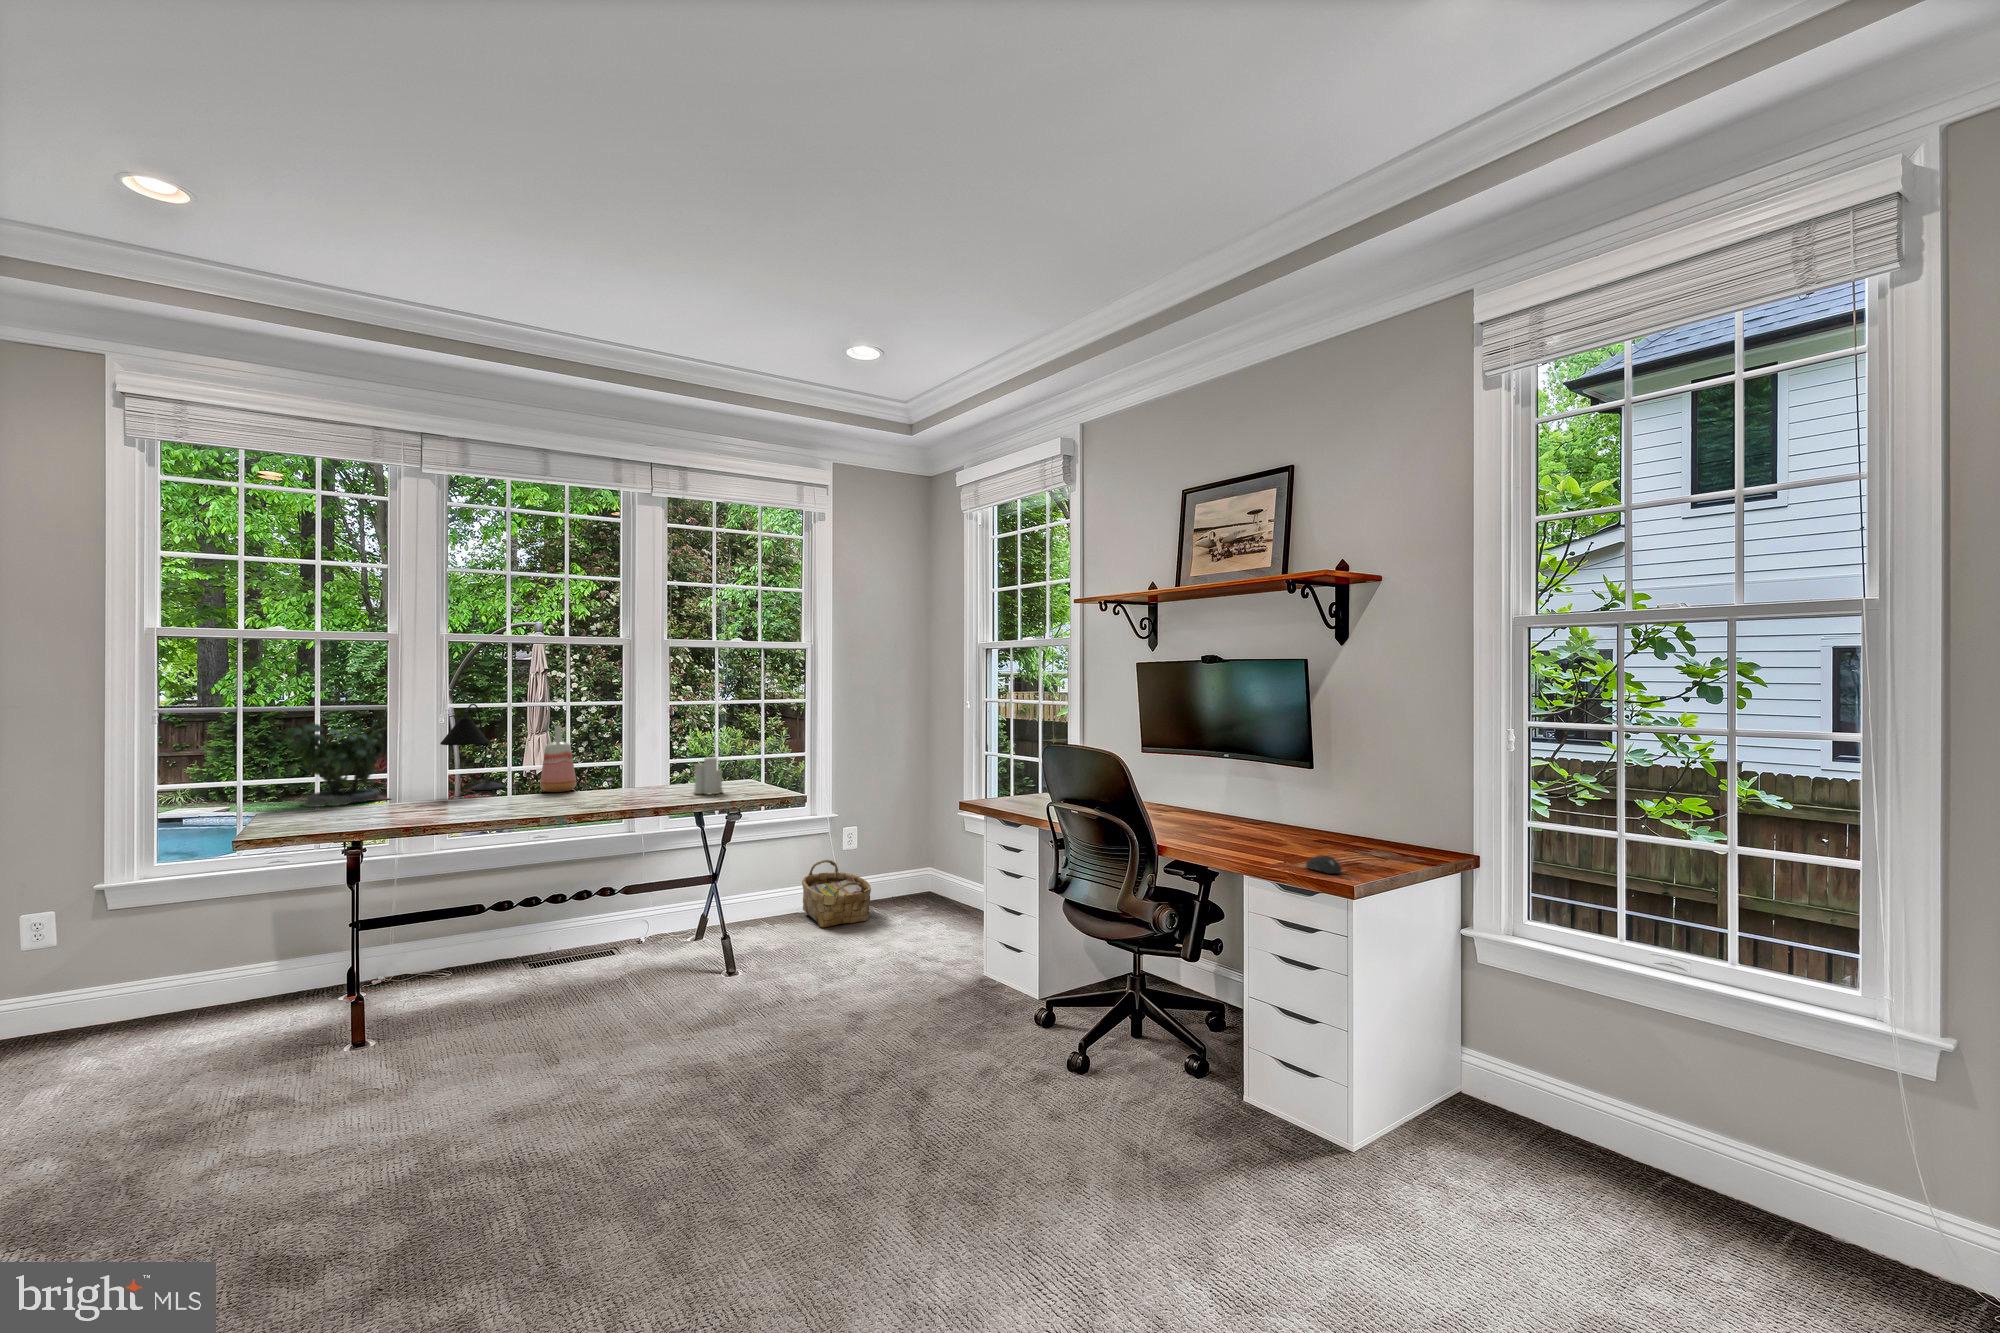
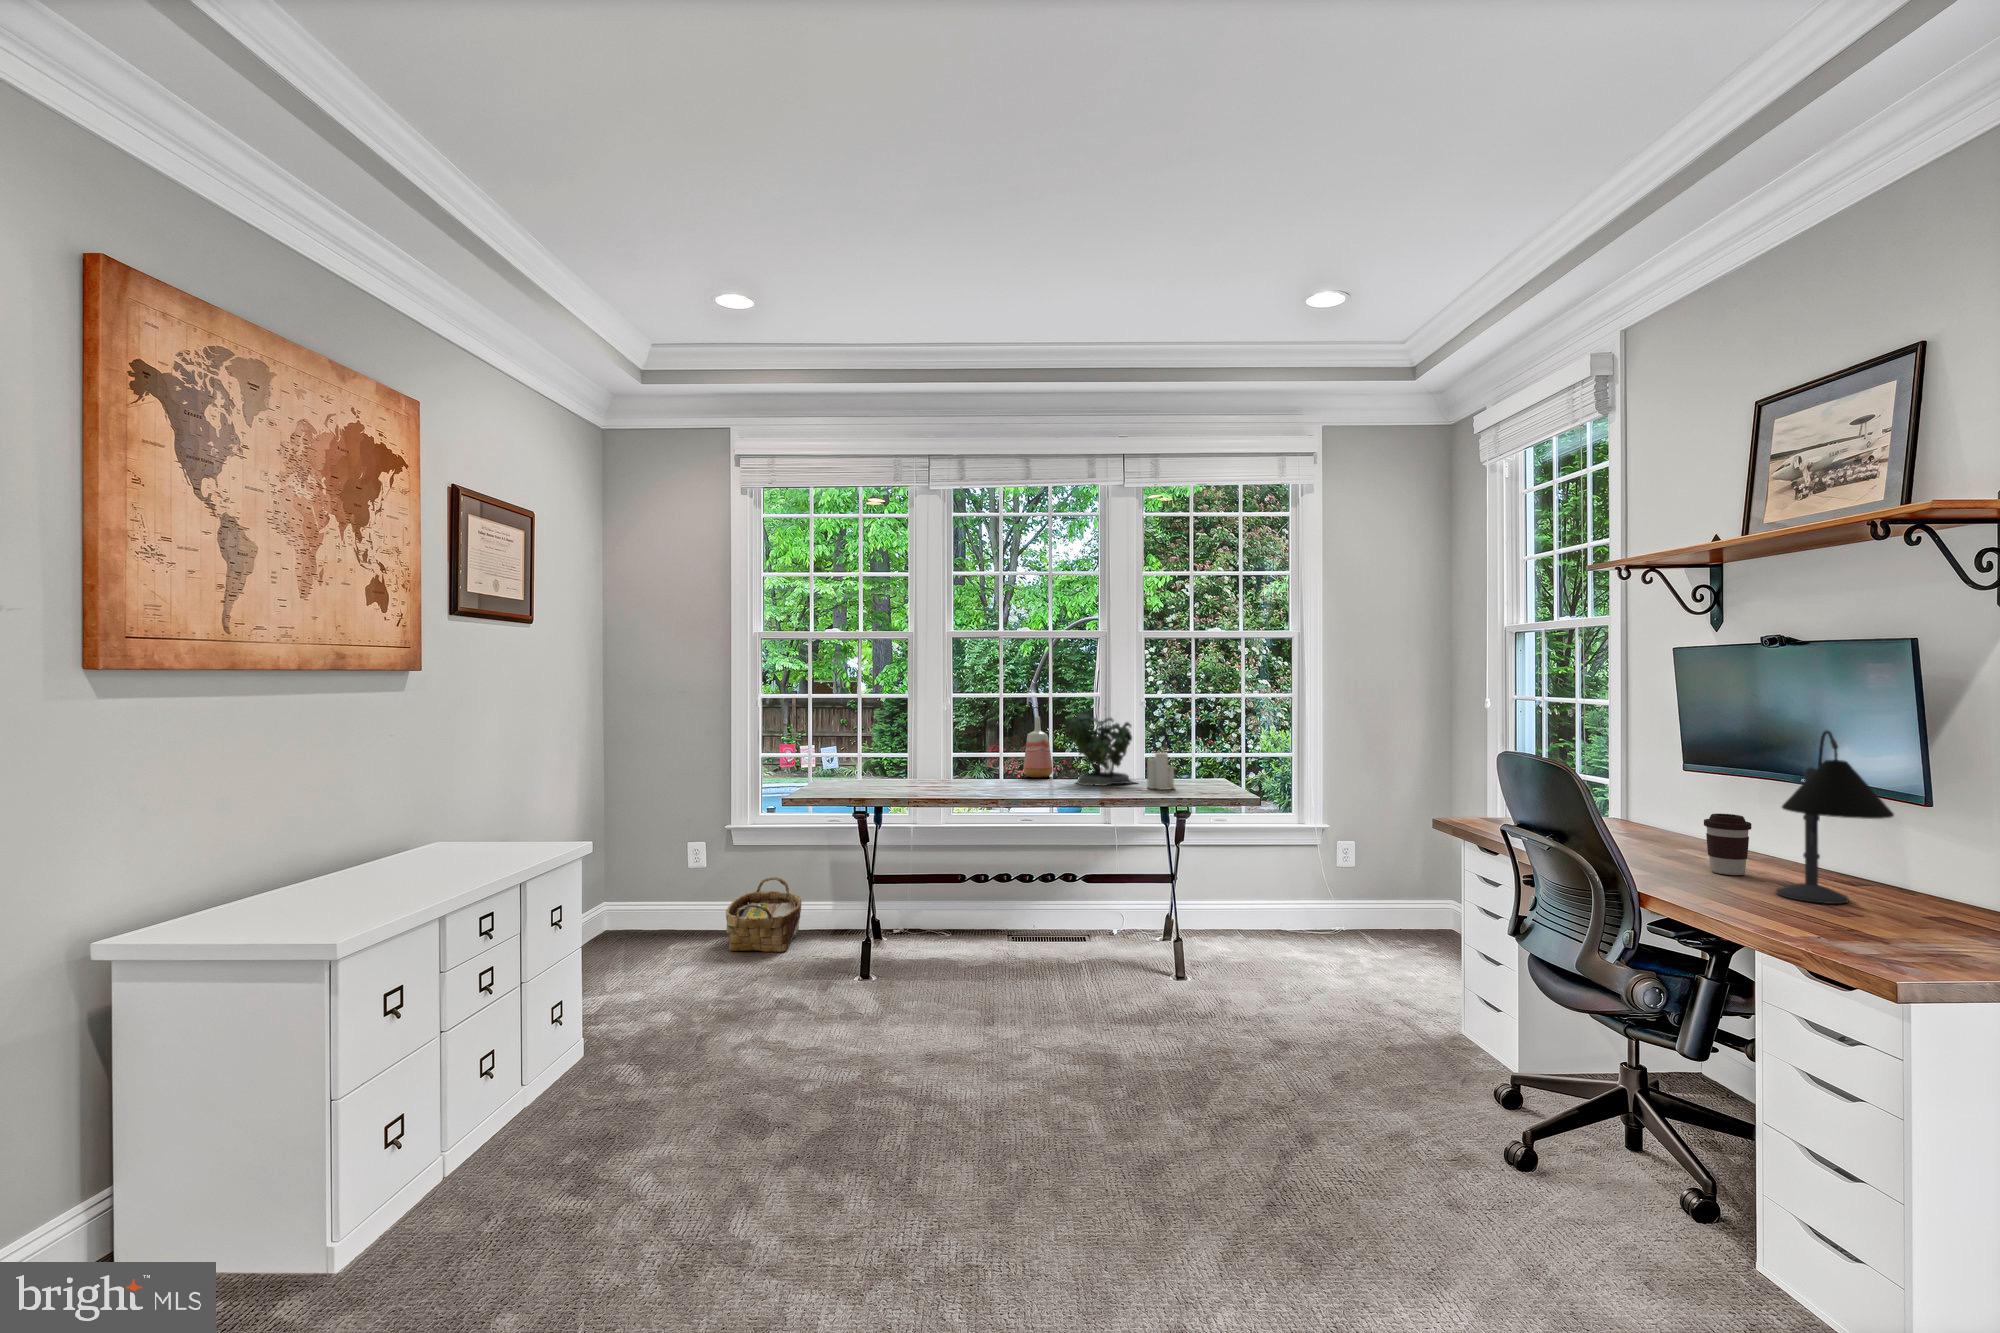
desk lamp: present [440,704,504,790] -> present [1776,731,1894,904]
potted plant: present [287,723,386,807] -> present [1064,713,1135,786]
coffee cup: none [1174,781,1201,824] -> present [1704,814,1752,875]
computer mouse: present [1306,856,1342,874] -> none [1846,933,1908,964]
woven basket: present [802,860,871,928] -> present [726,877,801,952]

